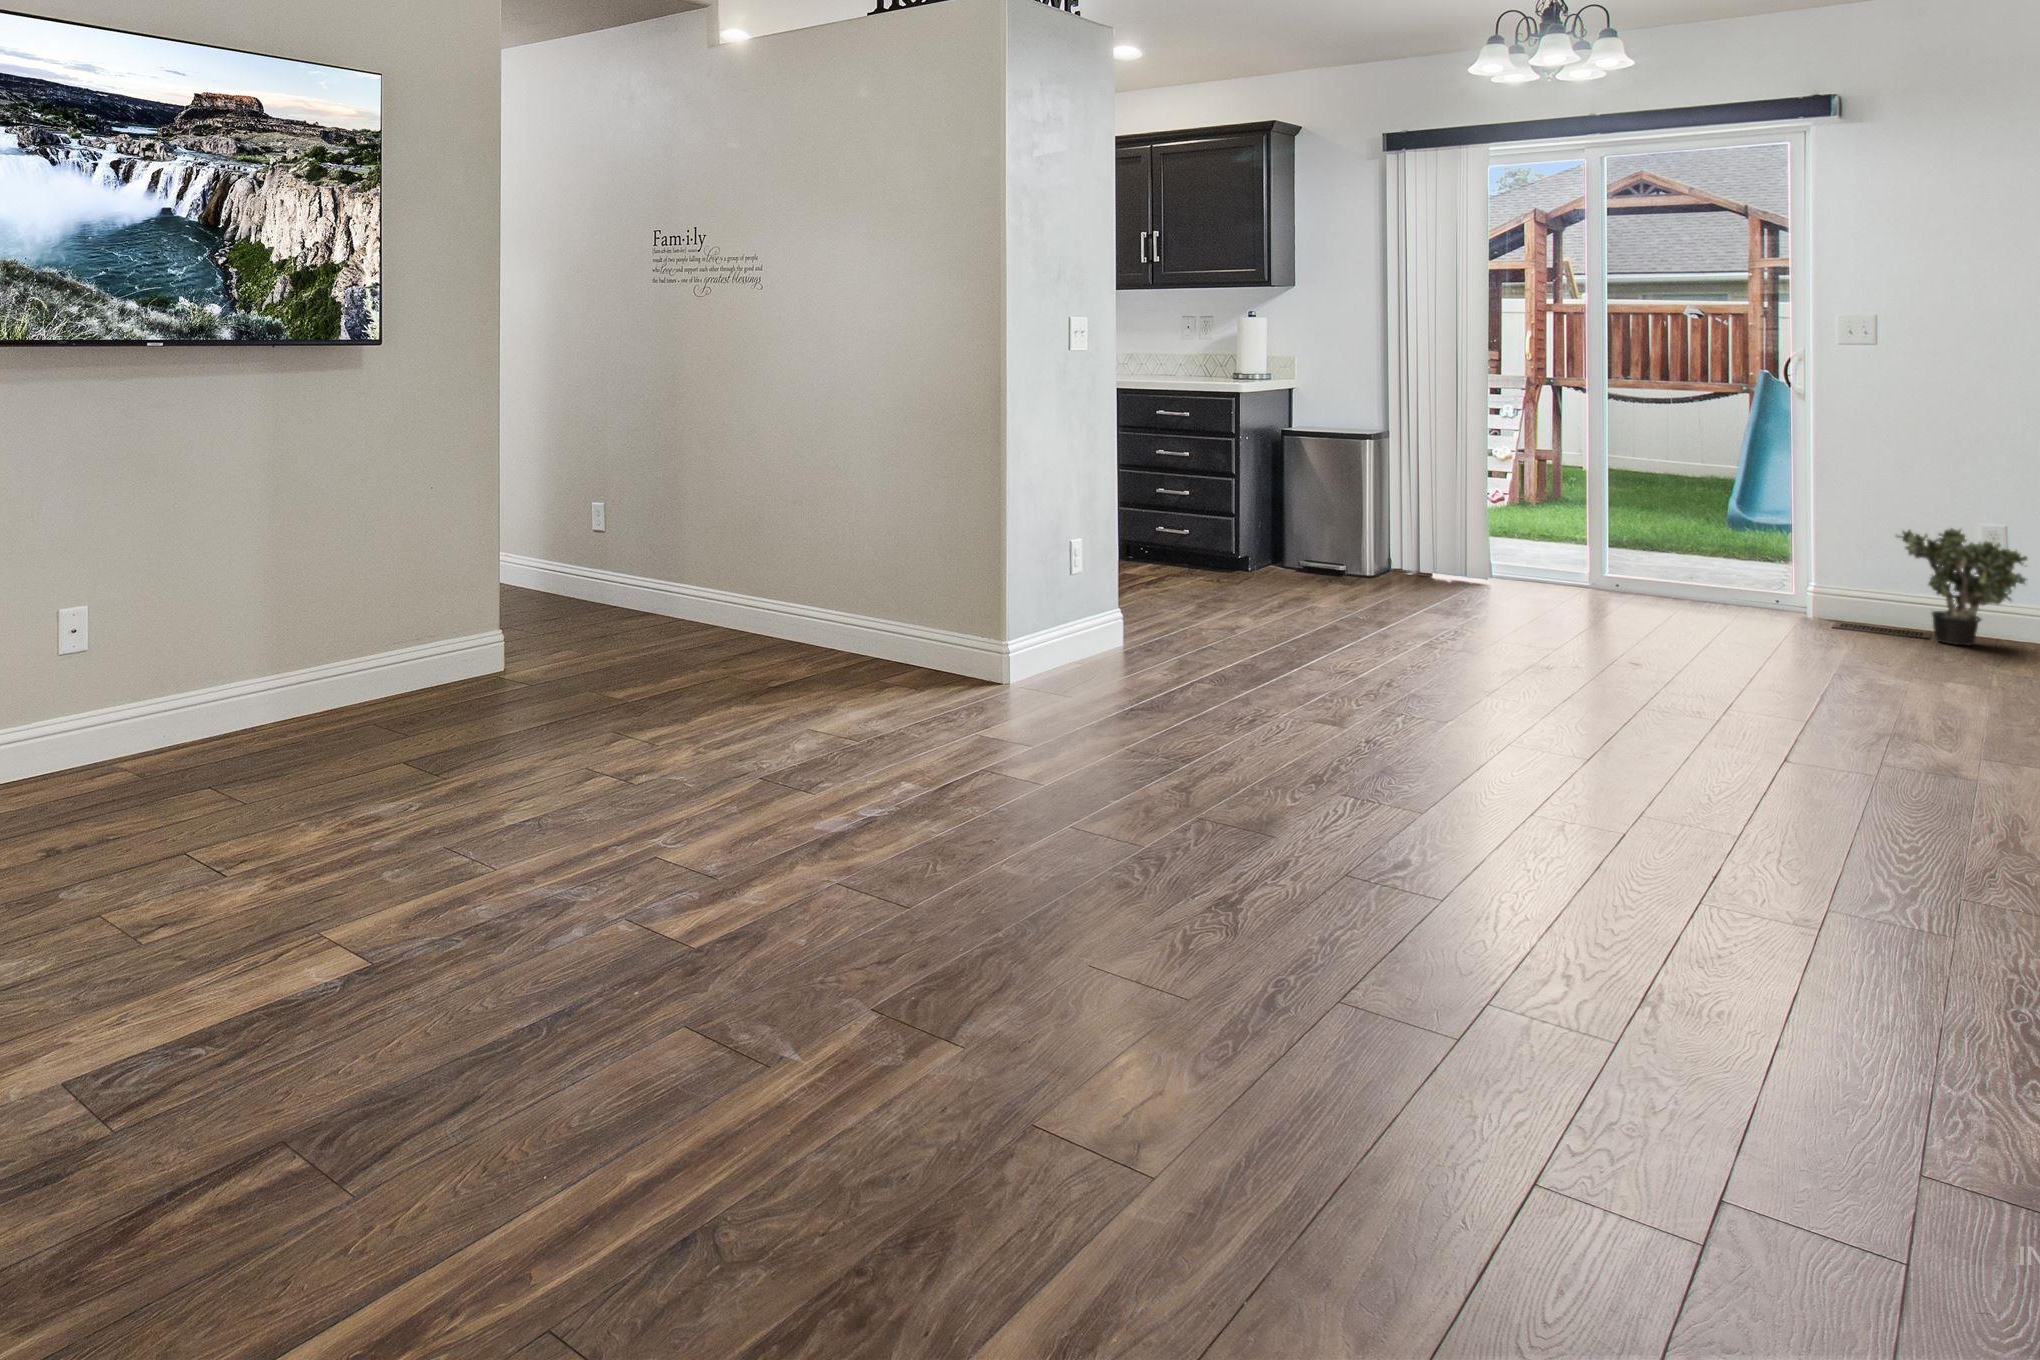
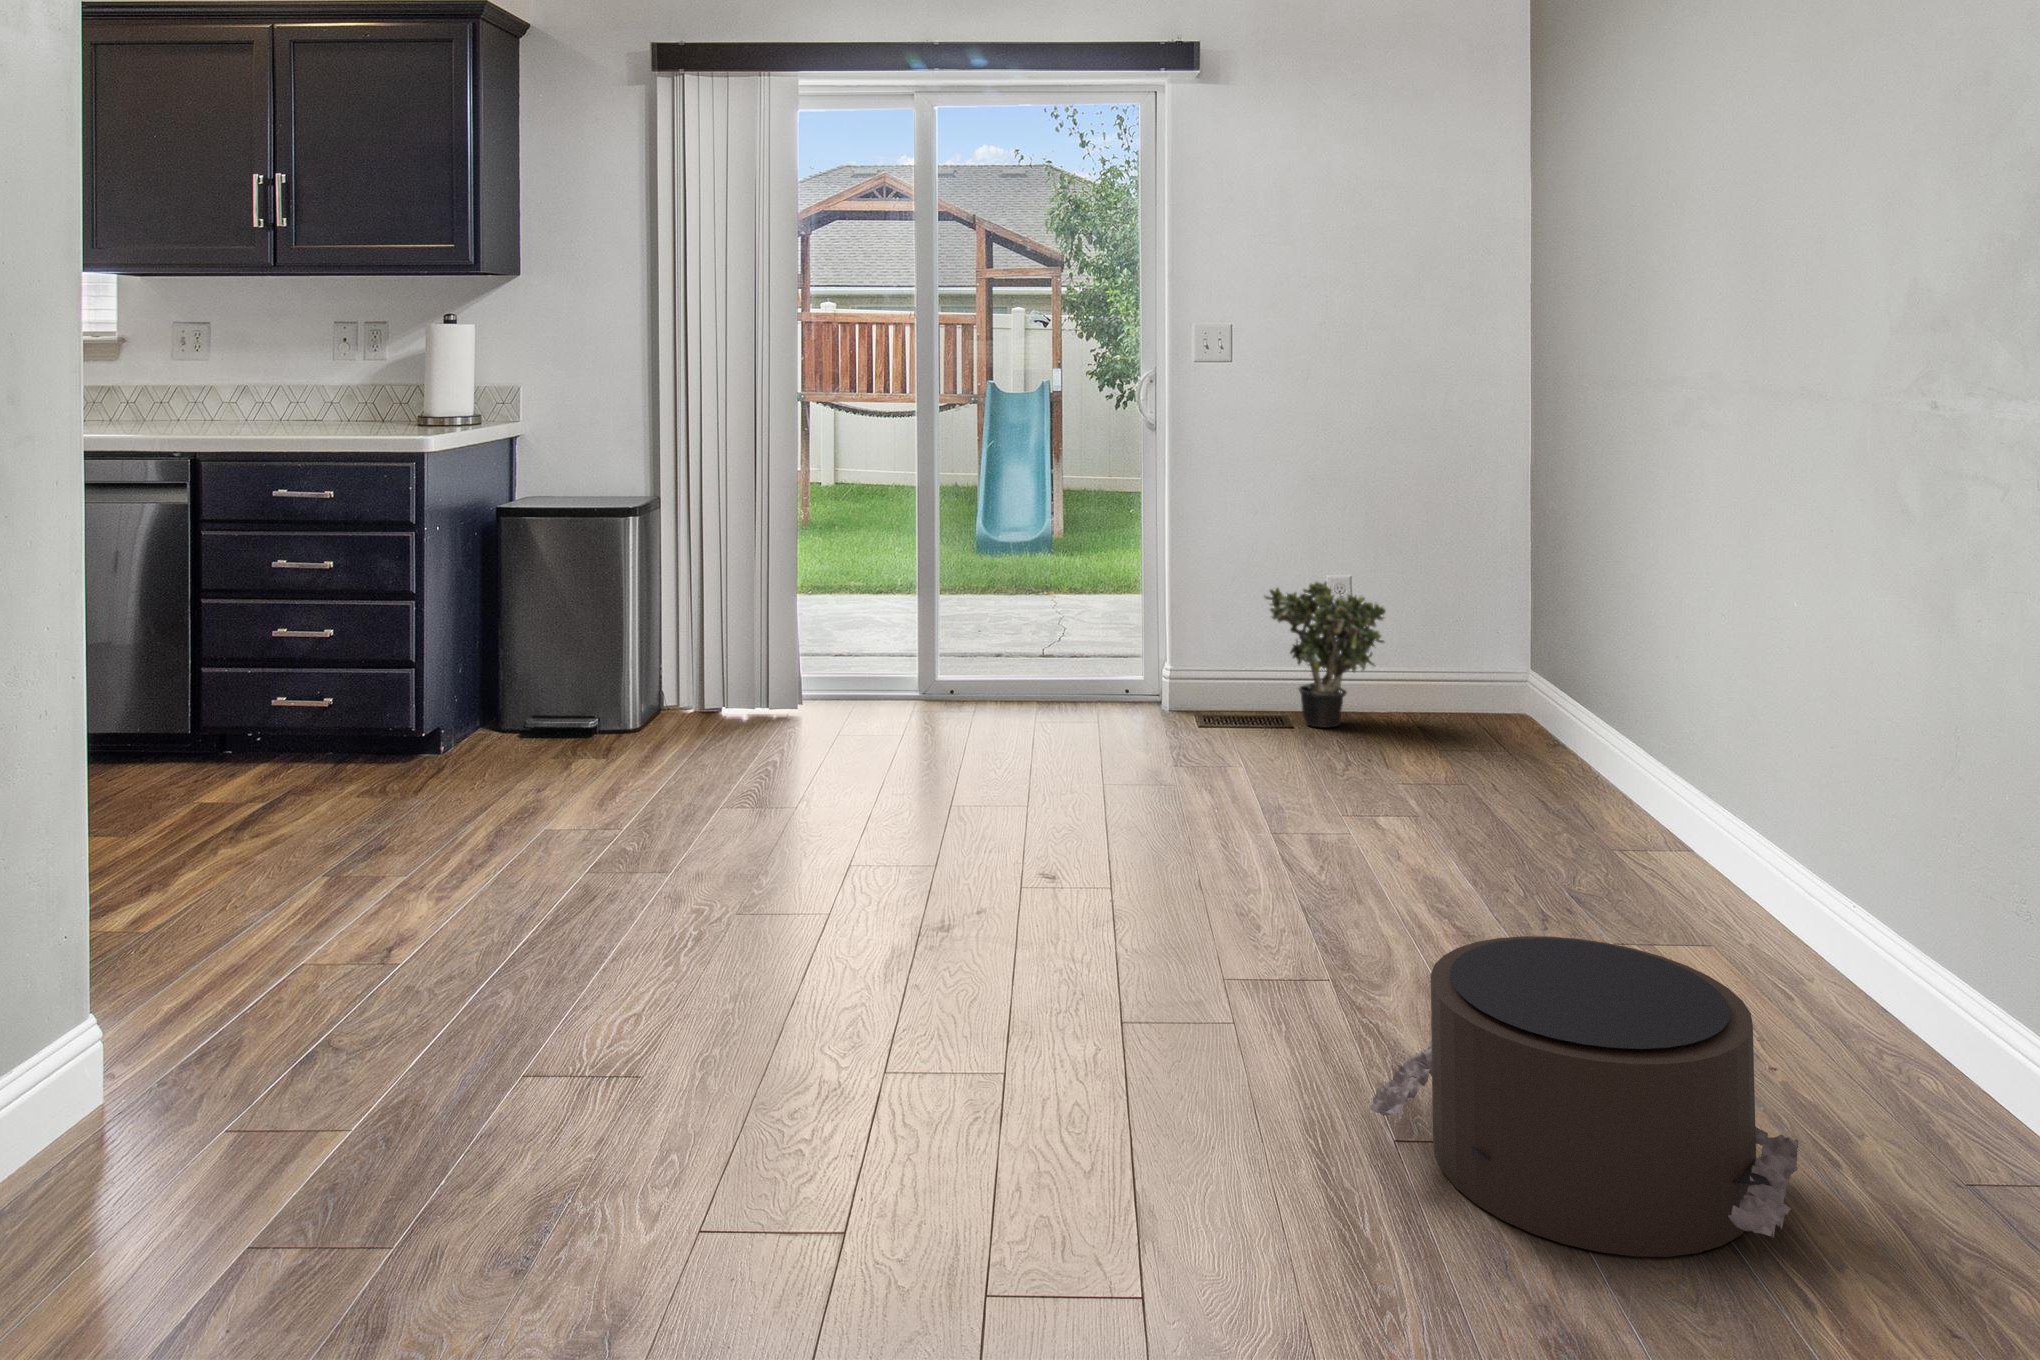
pouf: none [1714,679,1974,810] -> present [1369,936,1798,1257]

